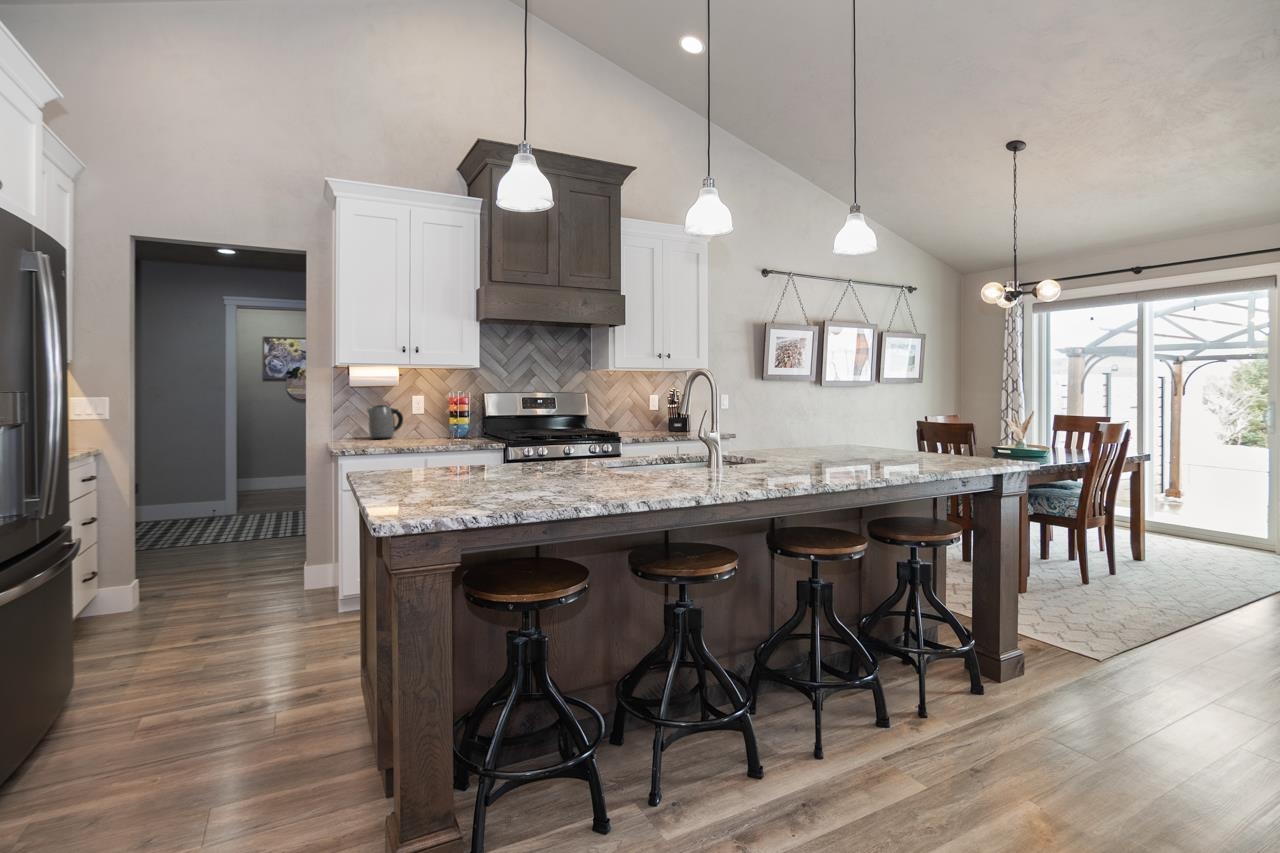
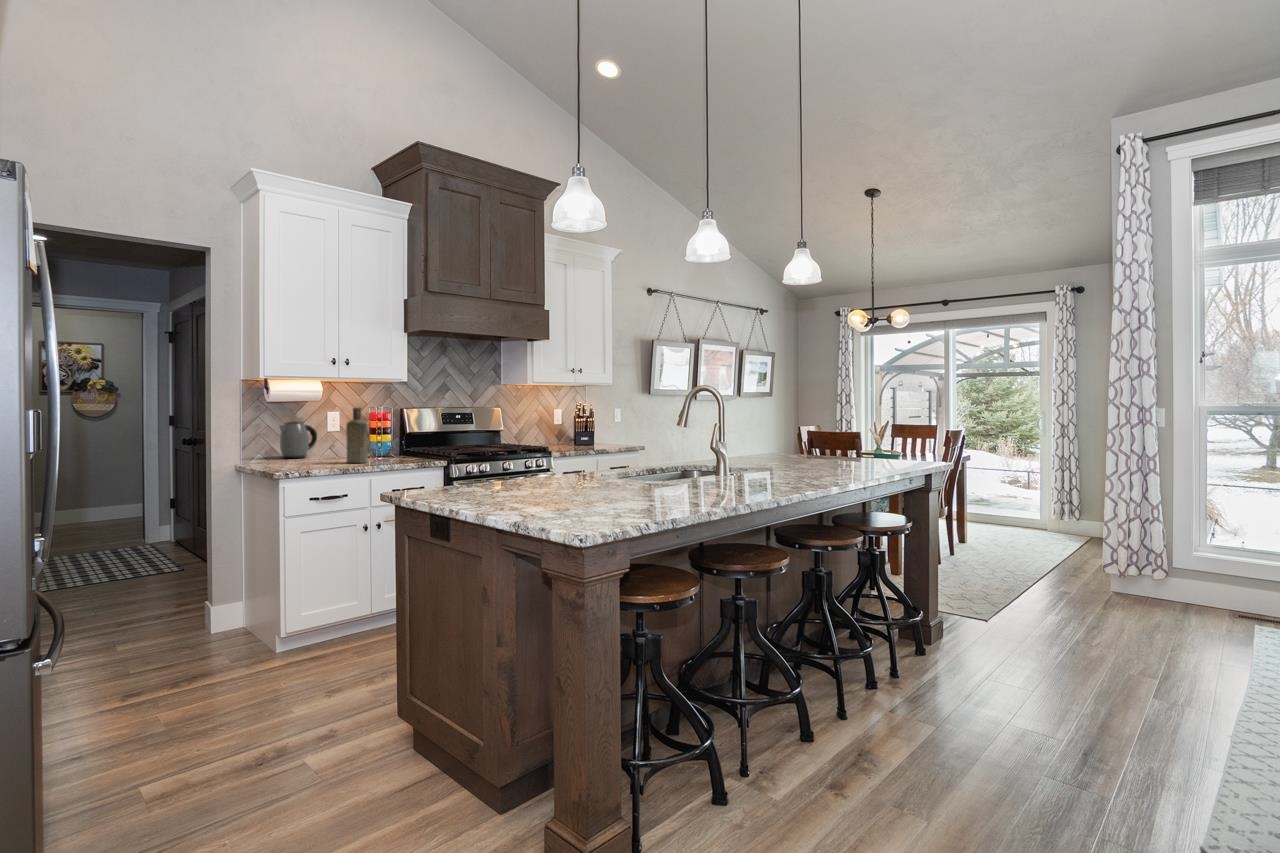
bottle: none [412,392,429,445] -> present [346,408,367,463]

